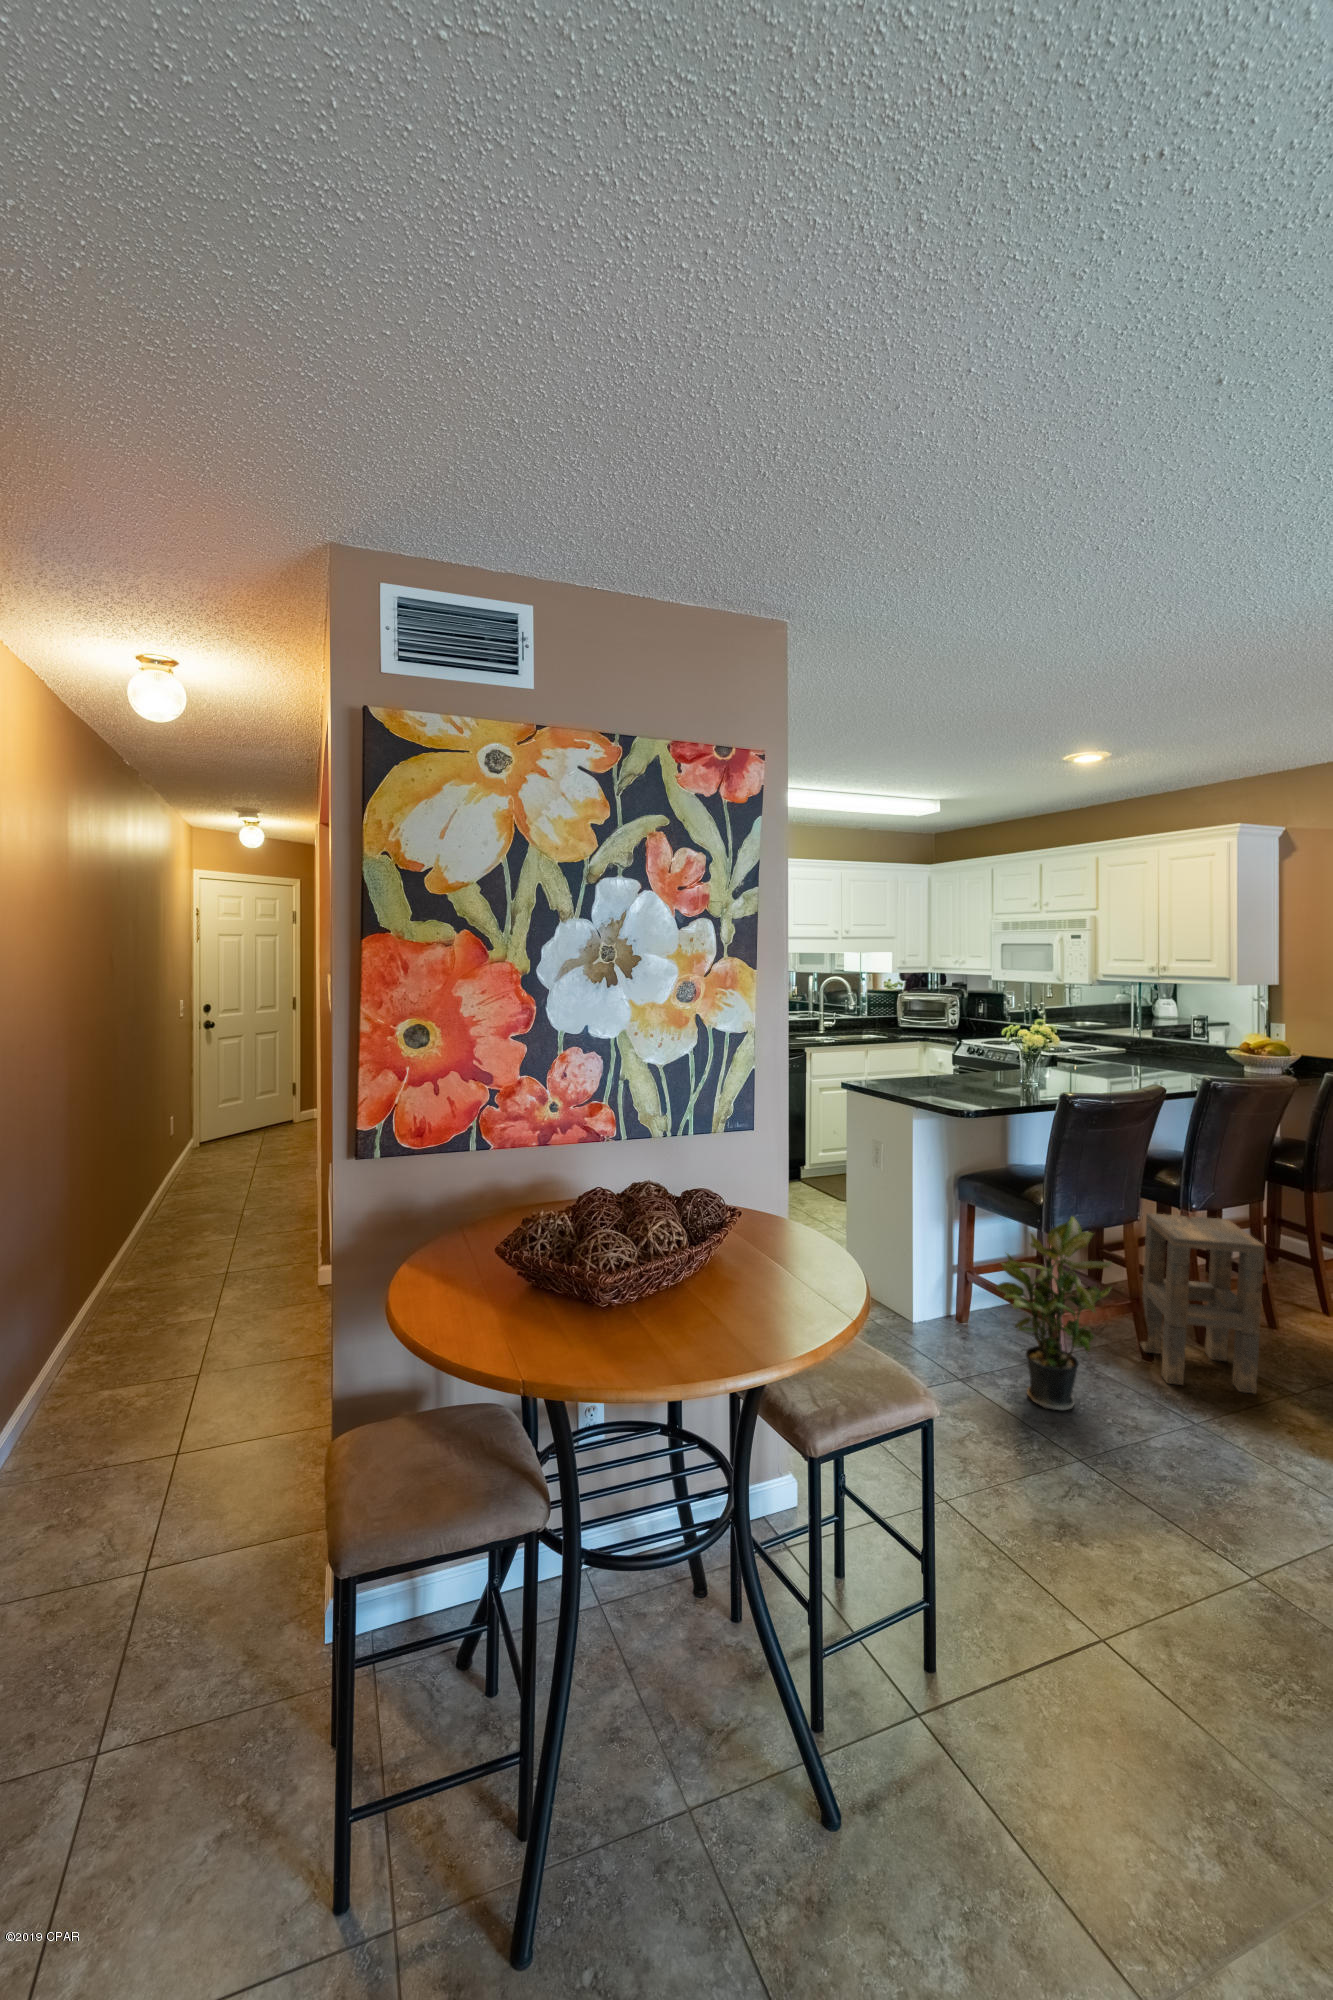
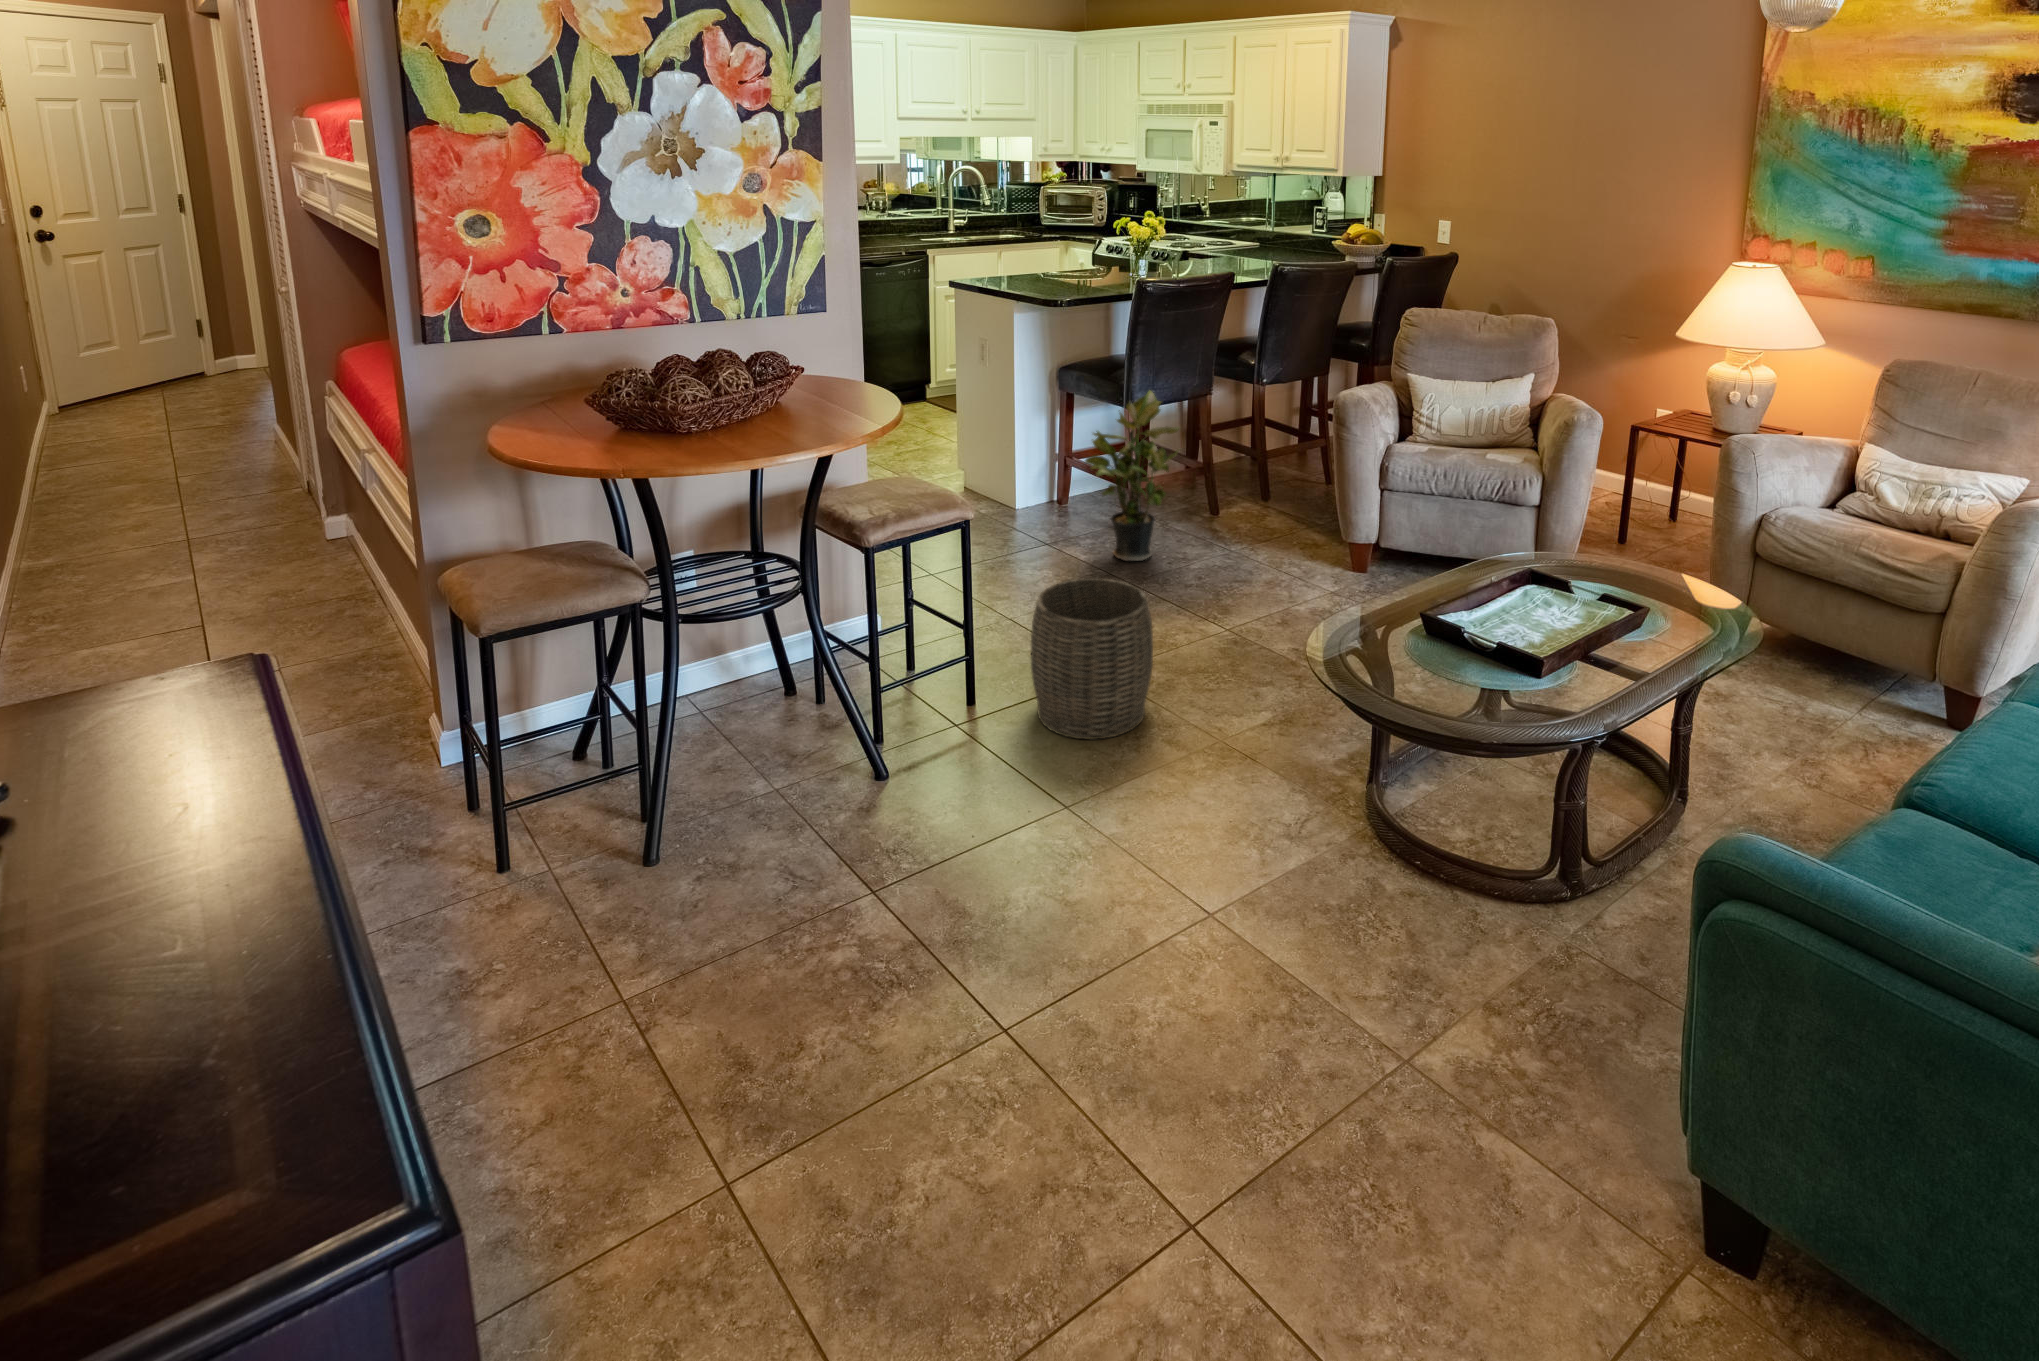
side table: present [1140,1213,1264,1393] -> none [1226,390,1311,534]
woven basket: none [999,1491,1183,1765] -> present [1031,578,1153,739]

